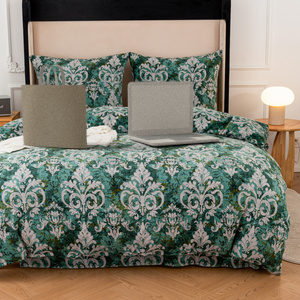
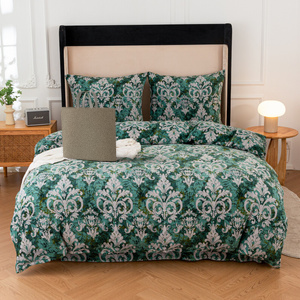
laptop: present [128,81,220,146] -> none [150,101,228,159]

